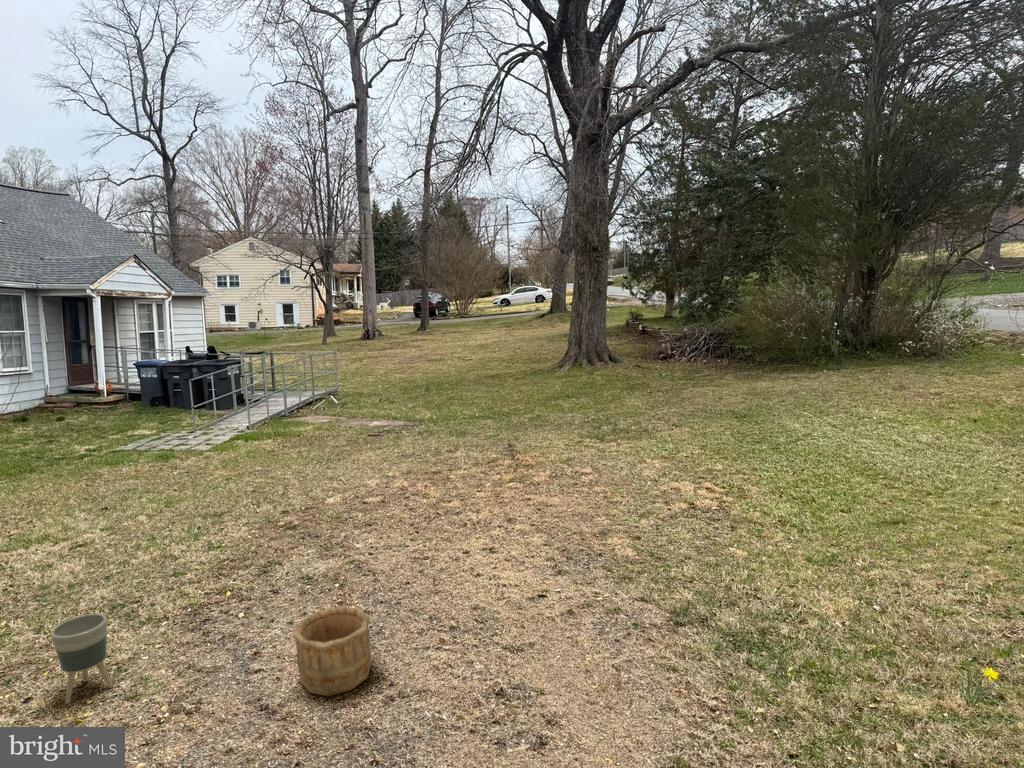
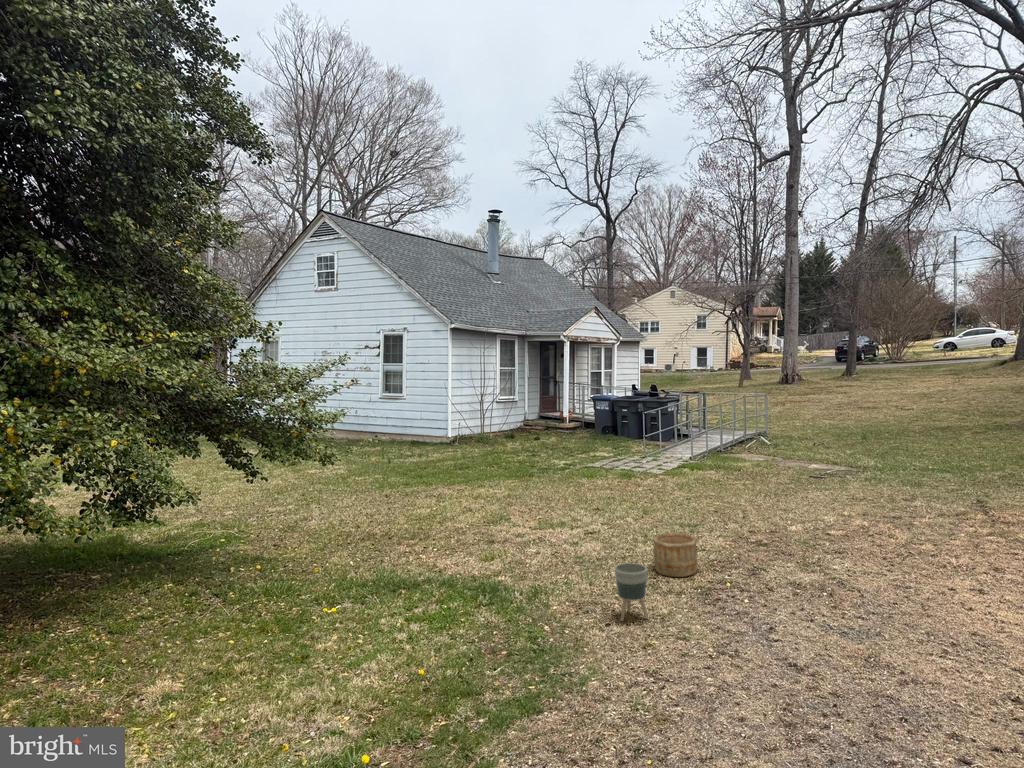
wooden bucket: present [293,607,371,696] -> present [652,532,697,577]

